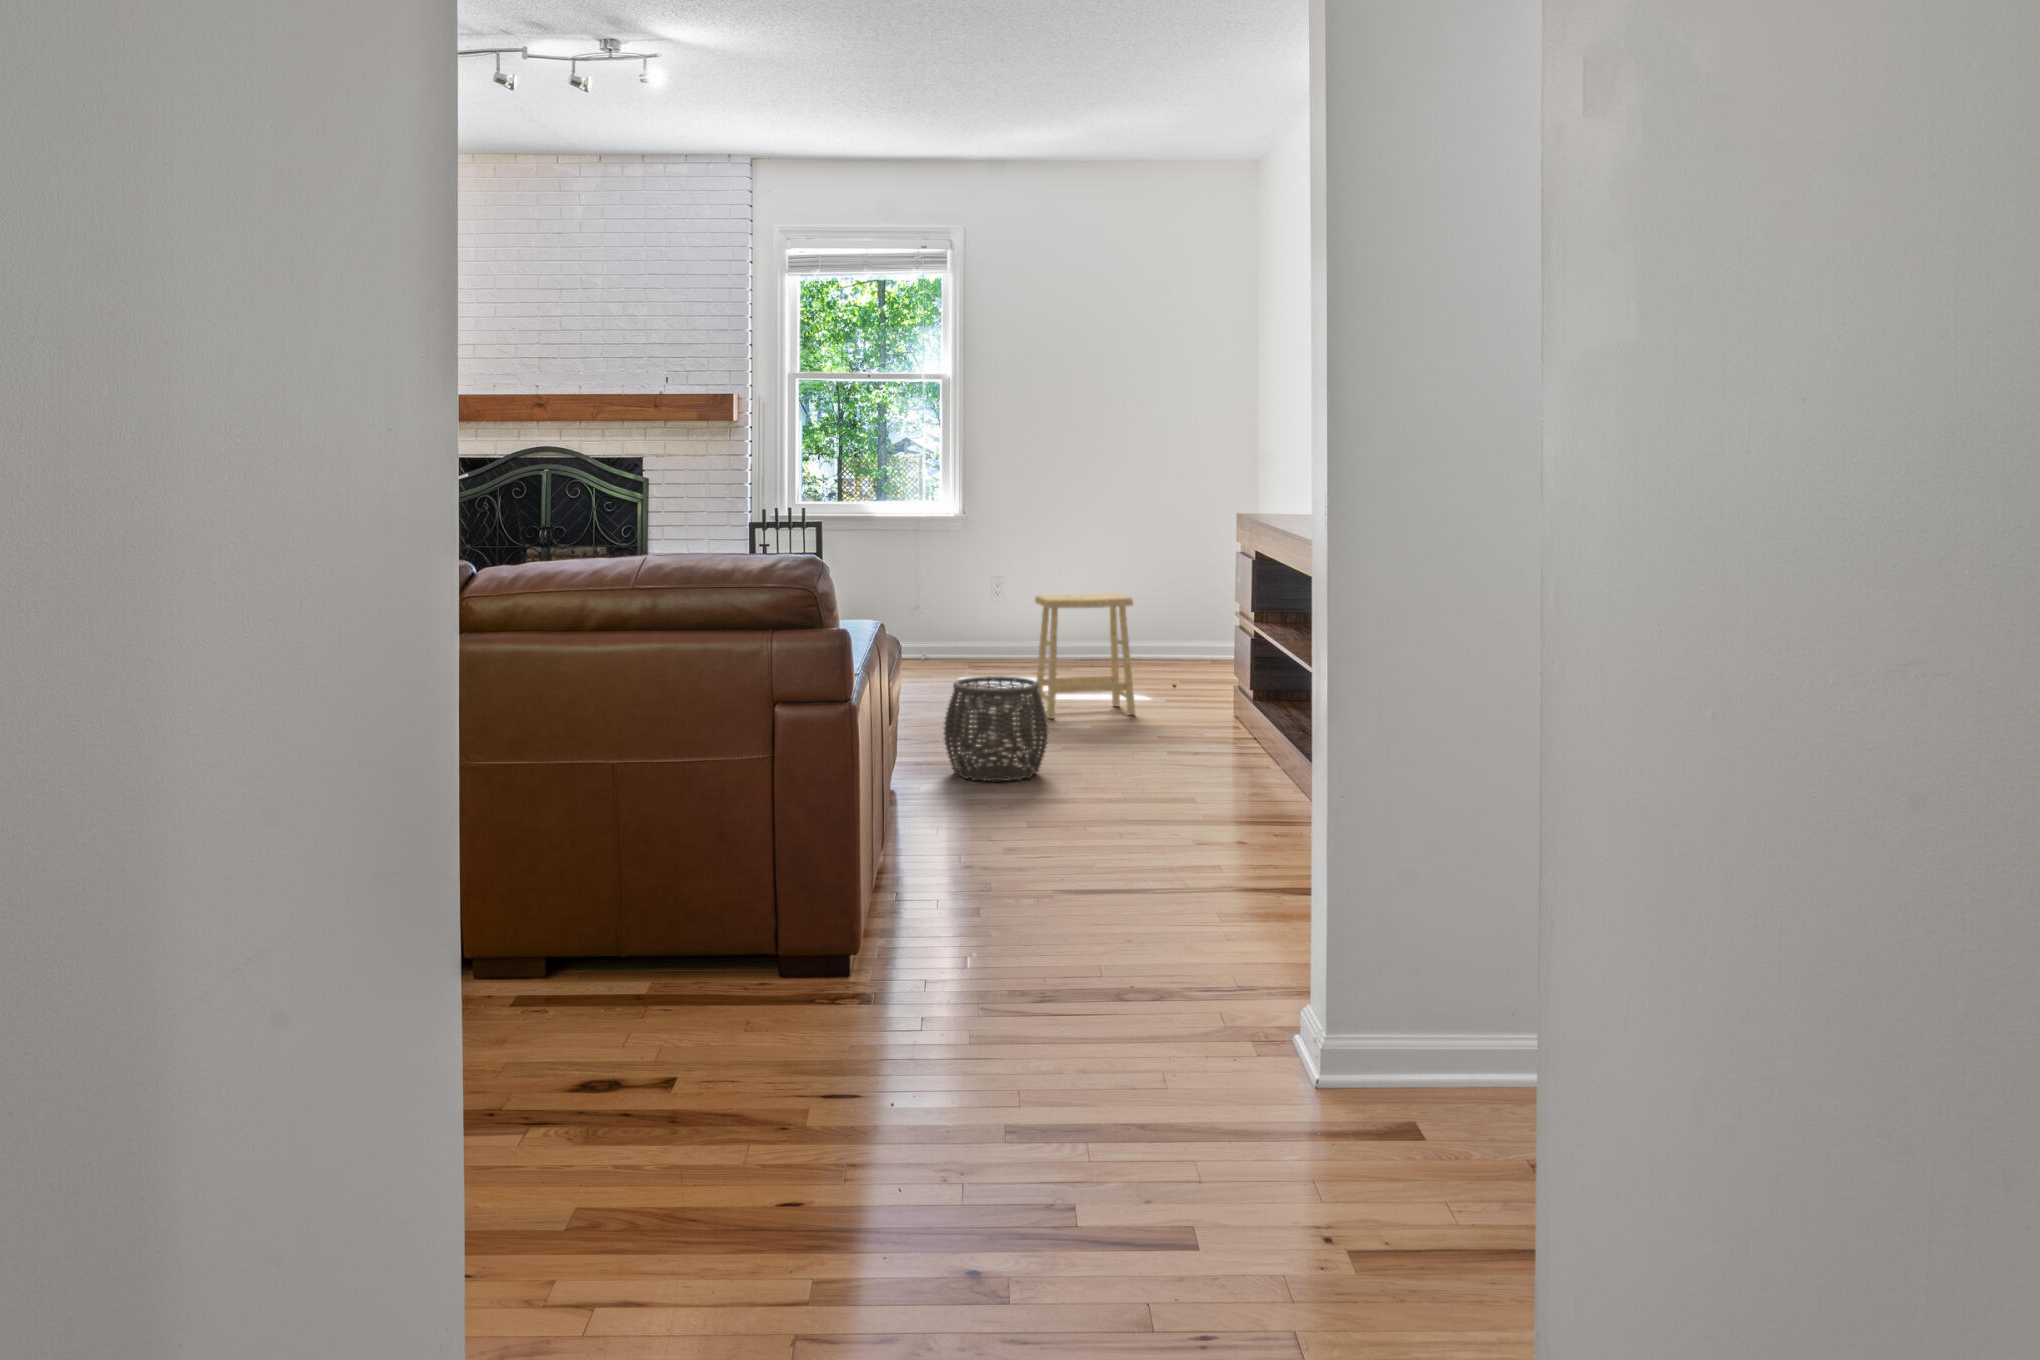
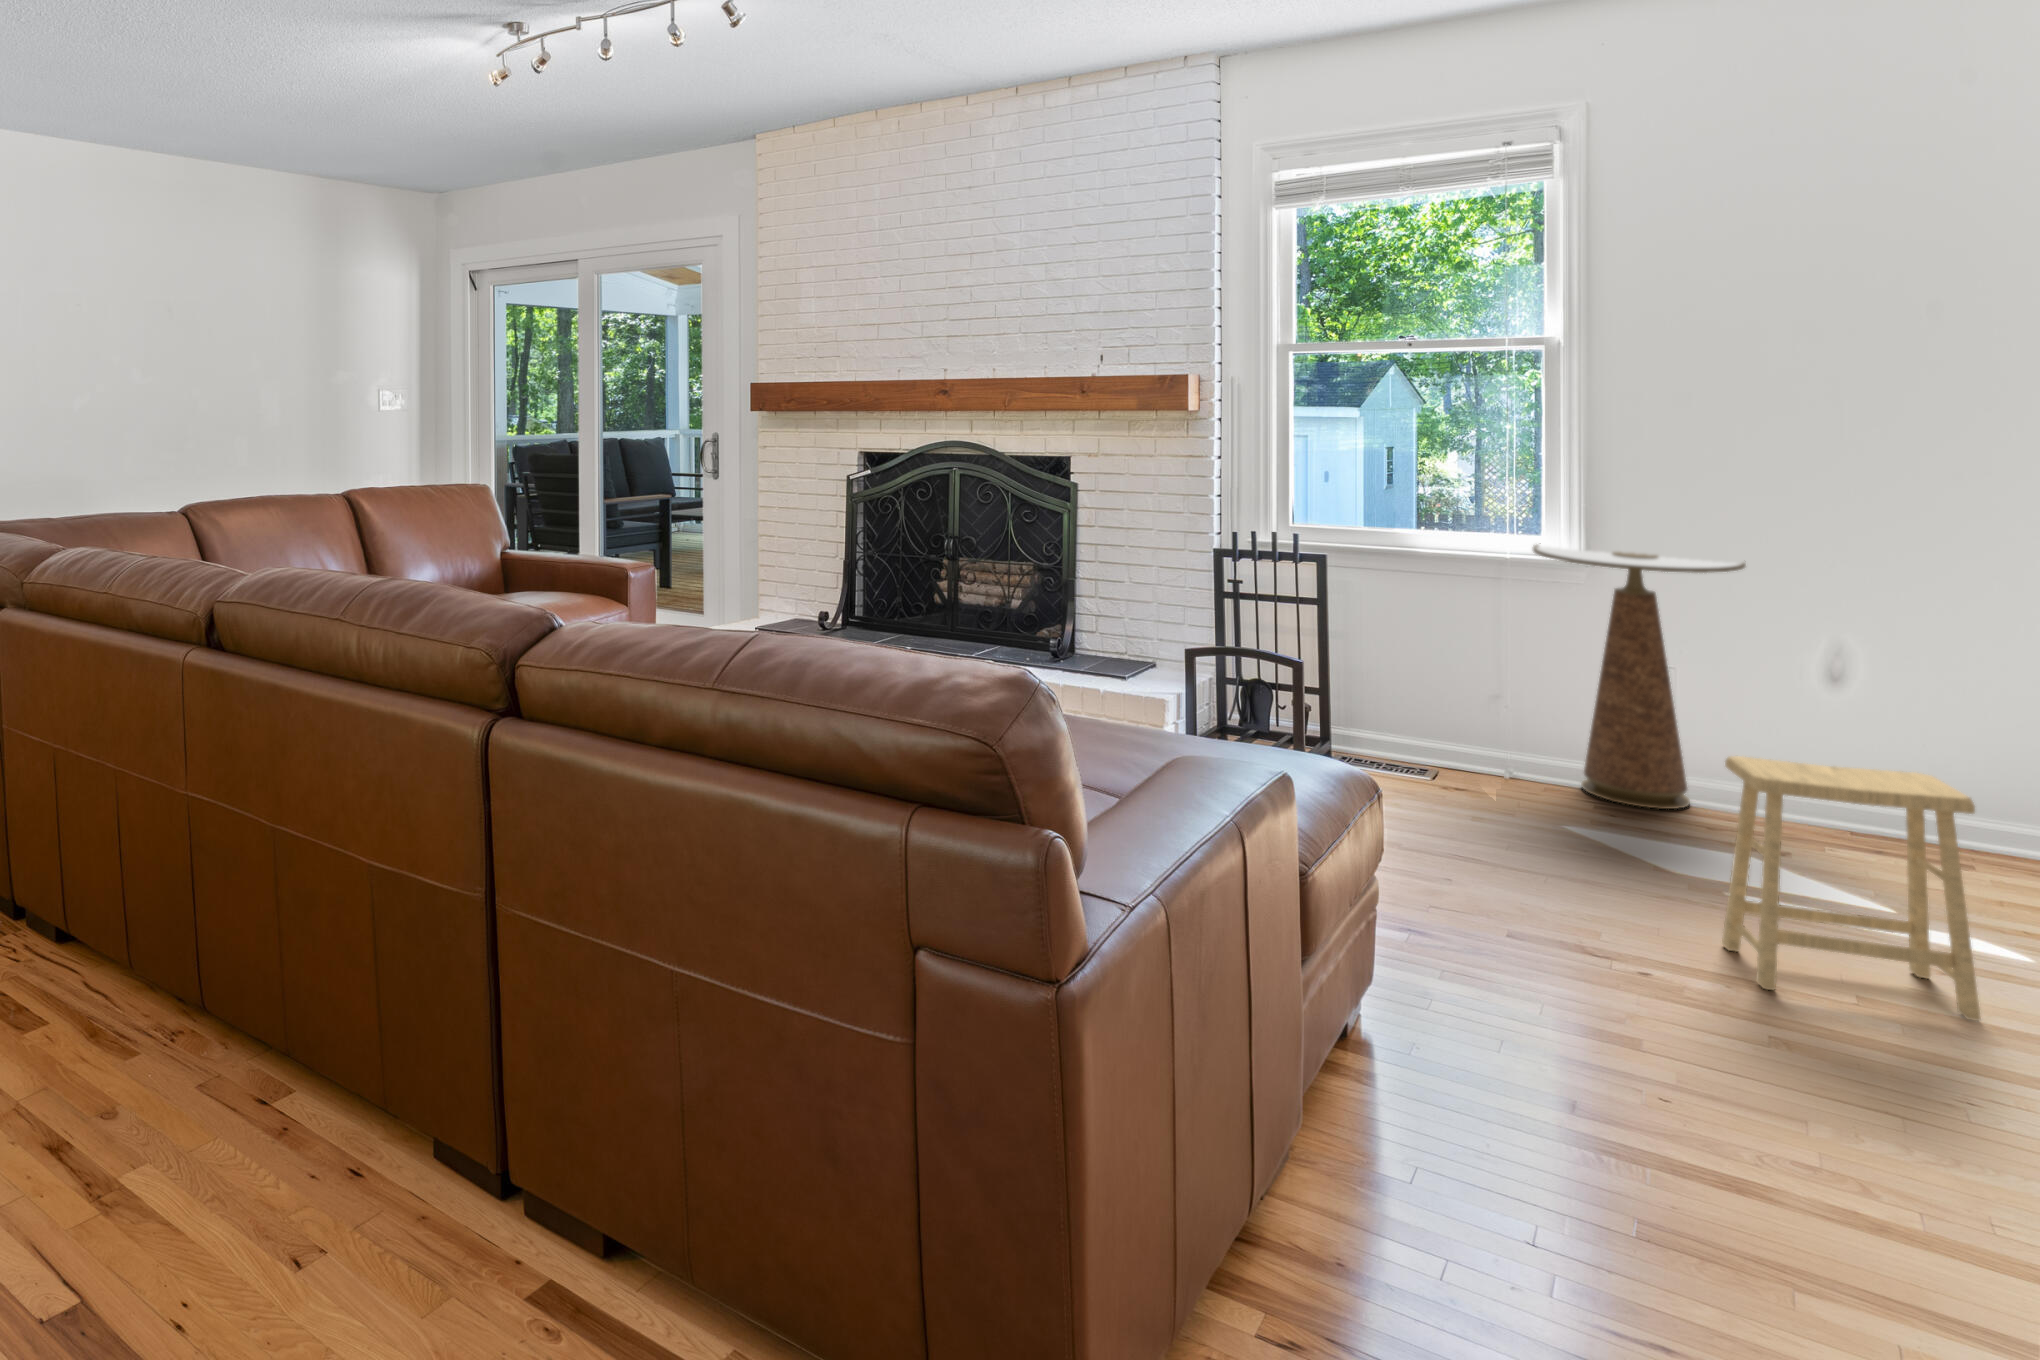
side table: none [946,502,1053,668] -> present [1533,545,1746,809]
woven basket: present [944,676,1048,782] -> none [1527,968,1796,1232]

